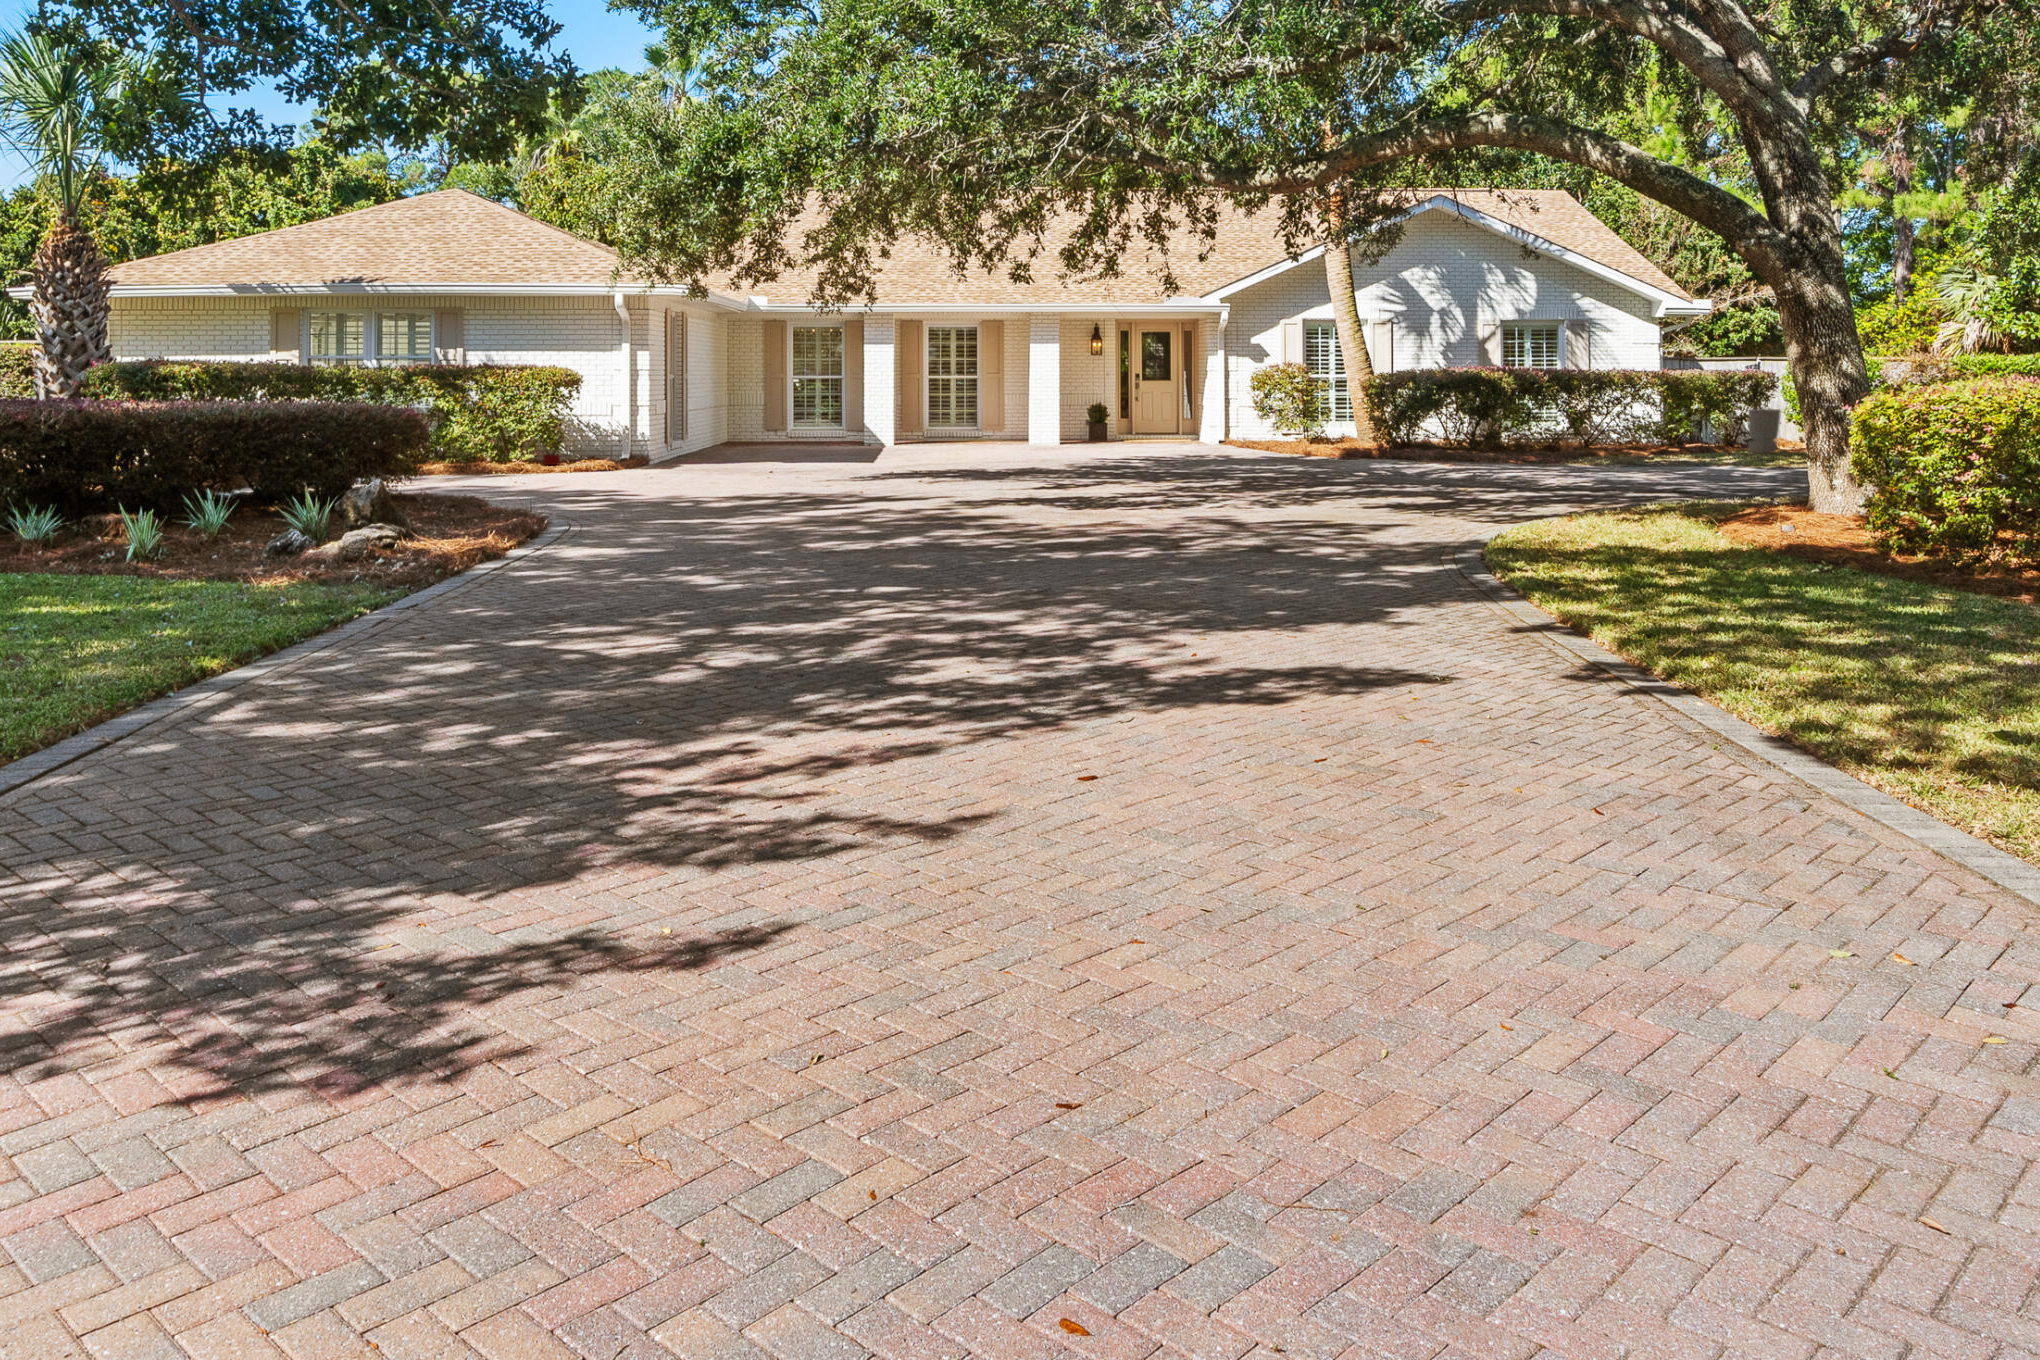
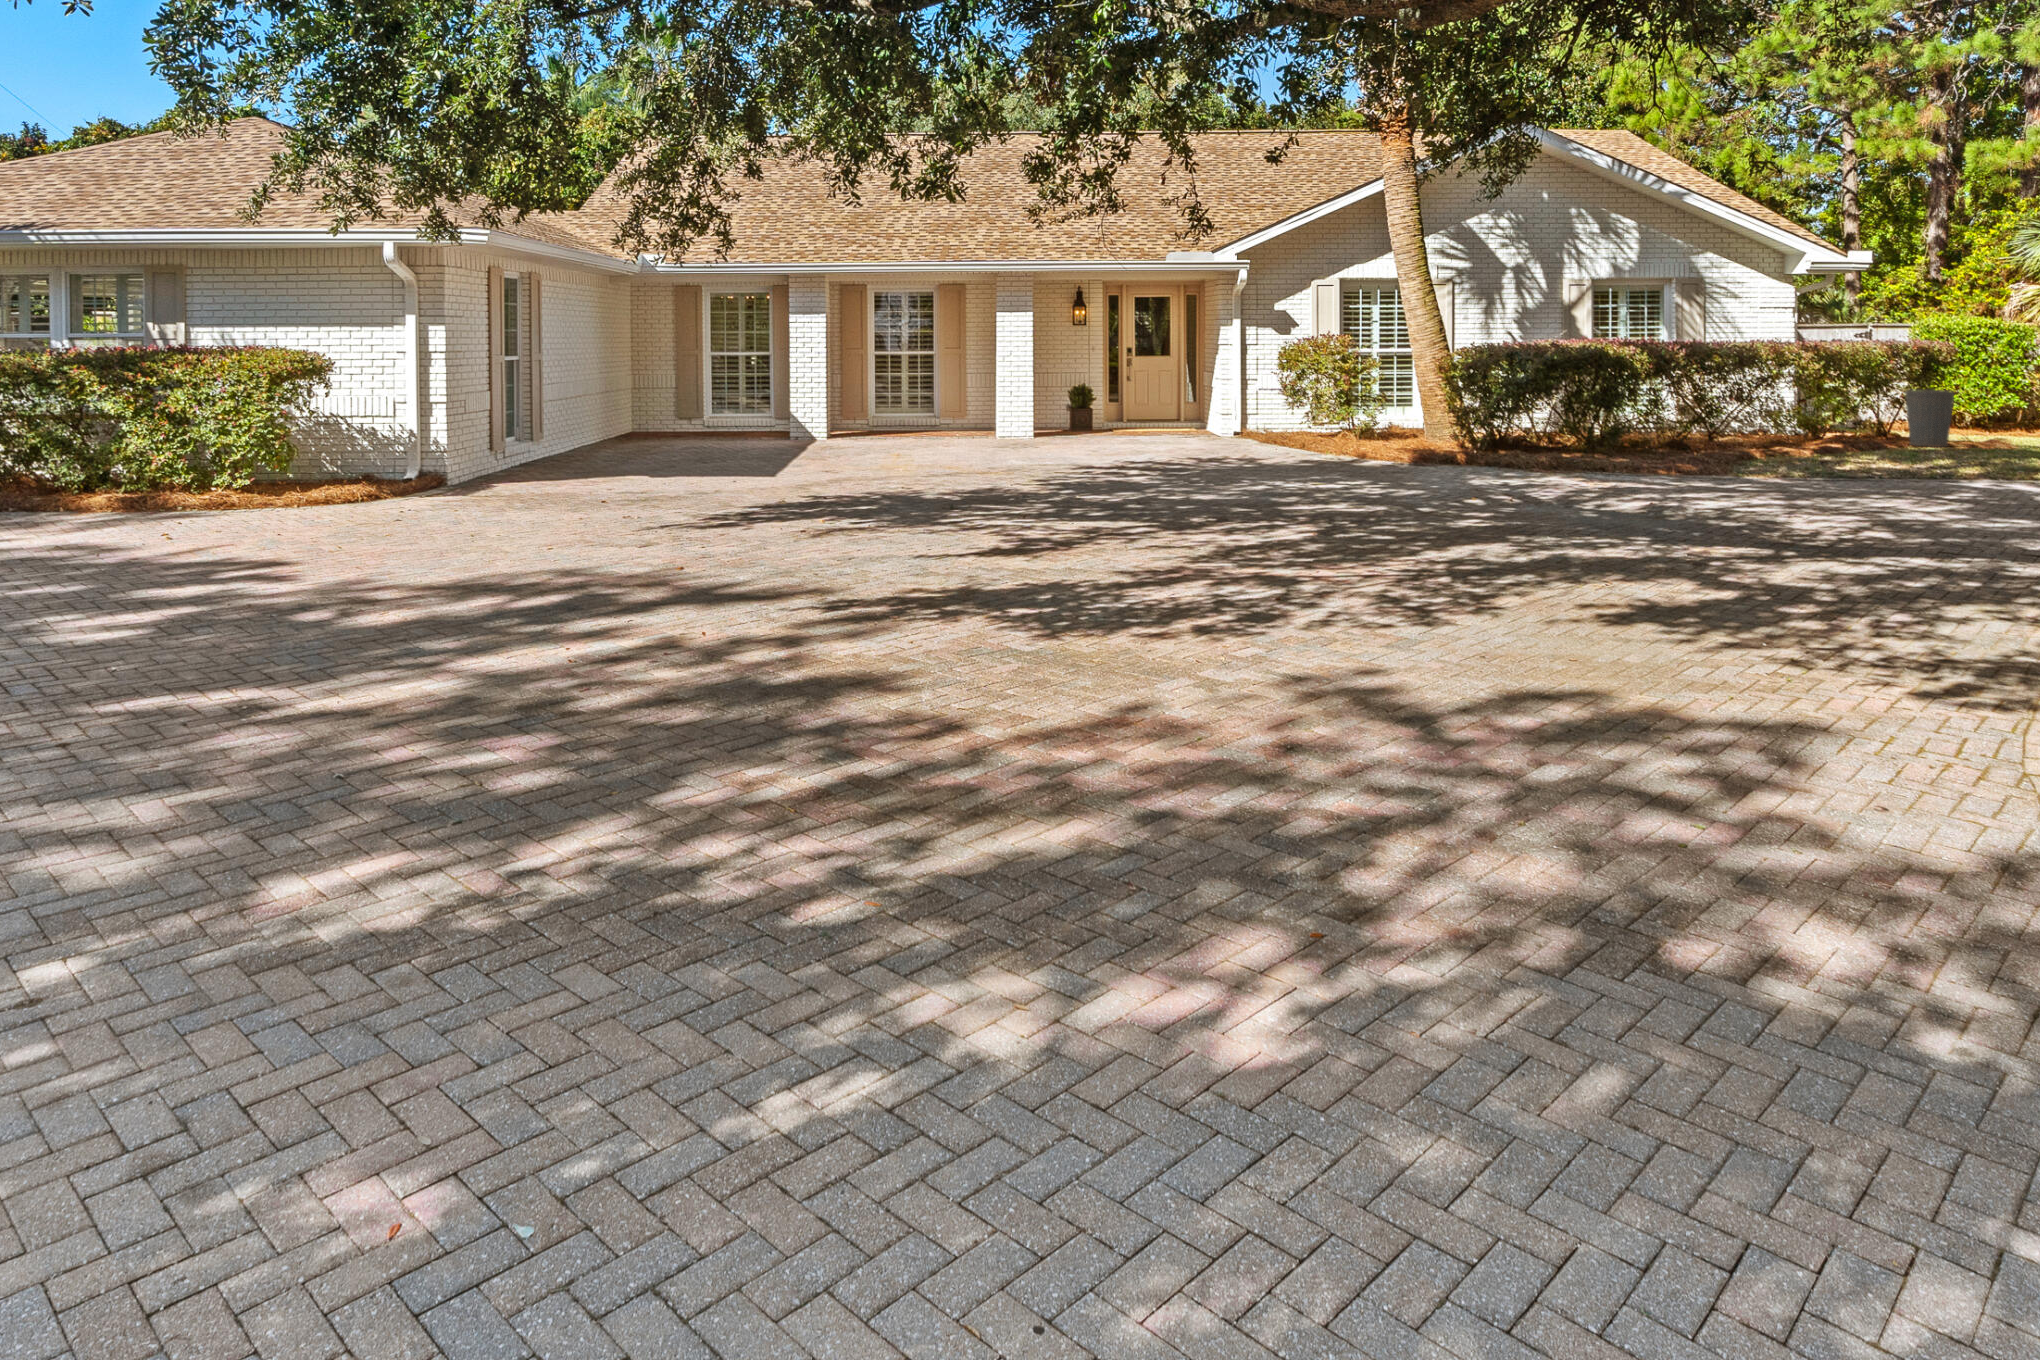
decorative plant: present [539,437,560,465] -> none [297,429,368,486]

